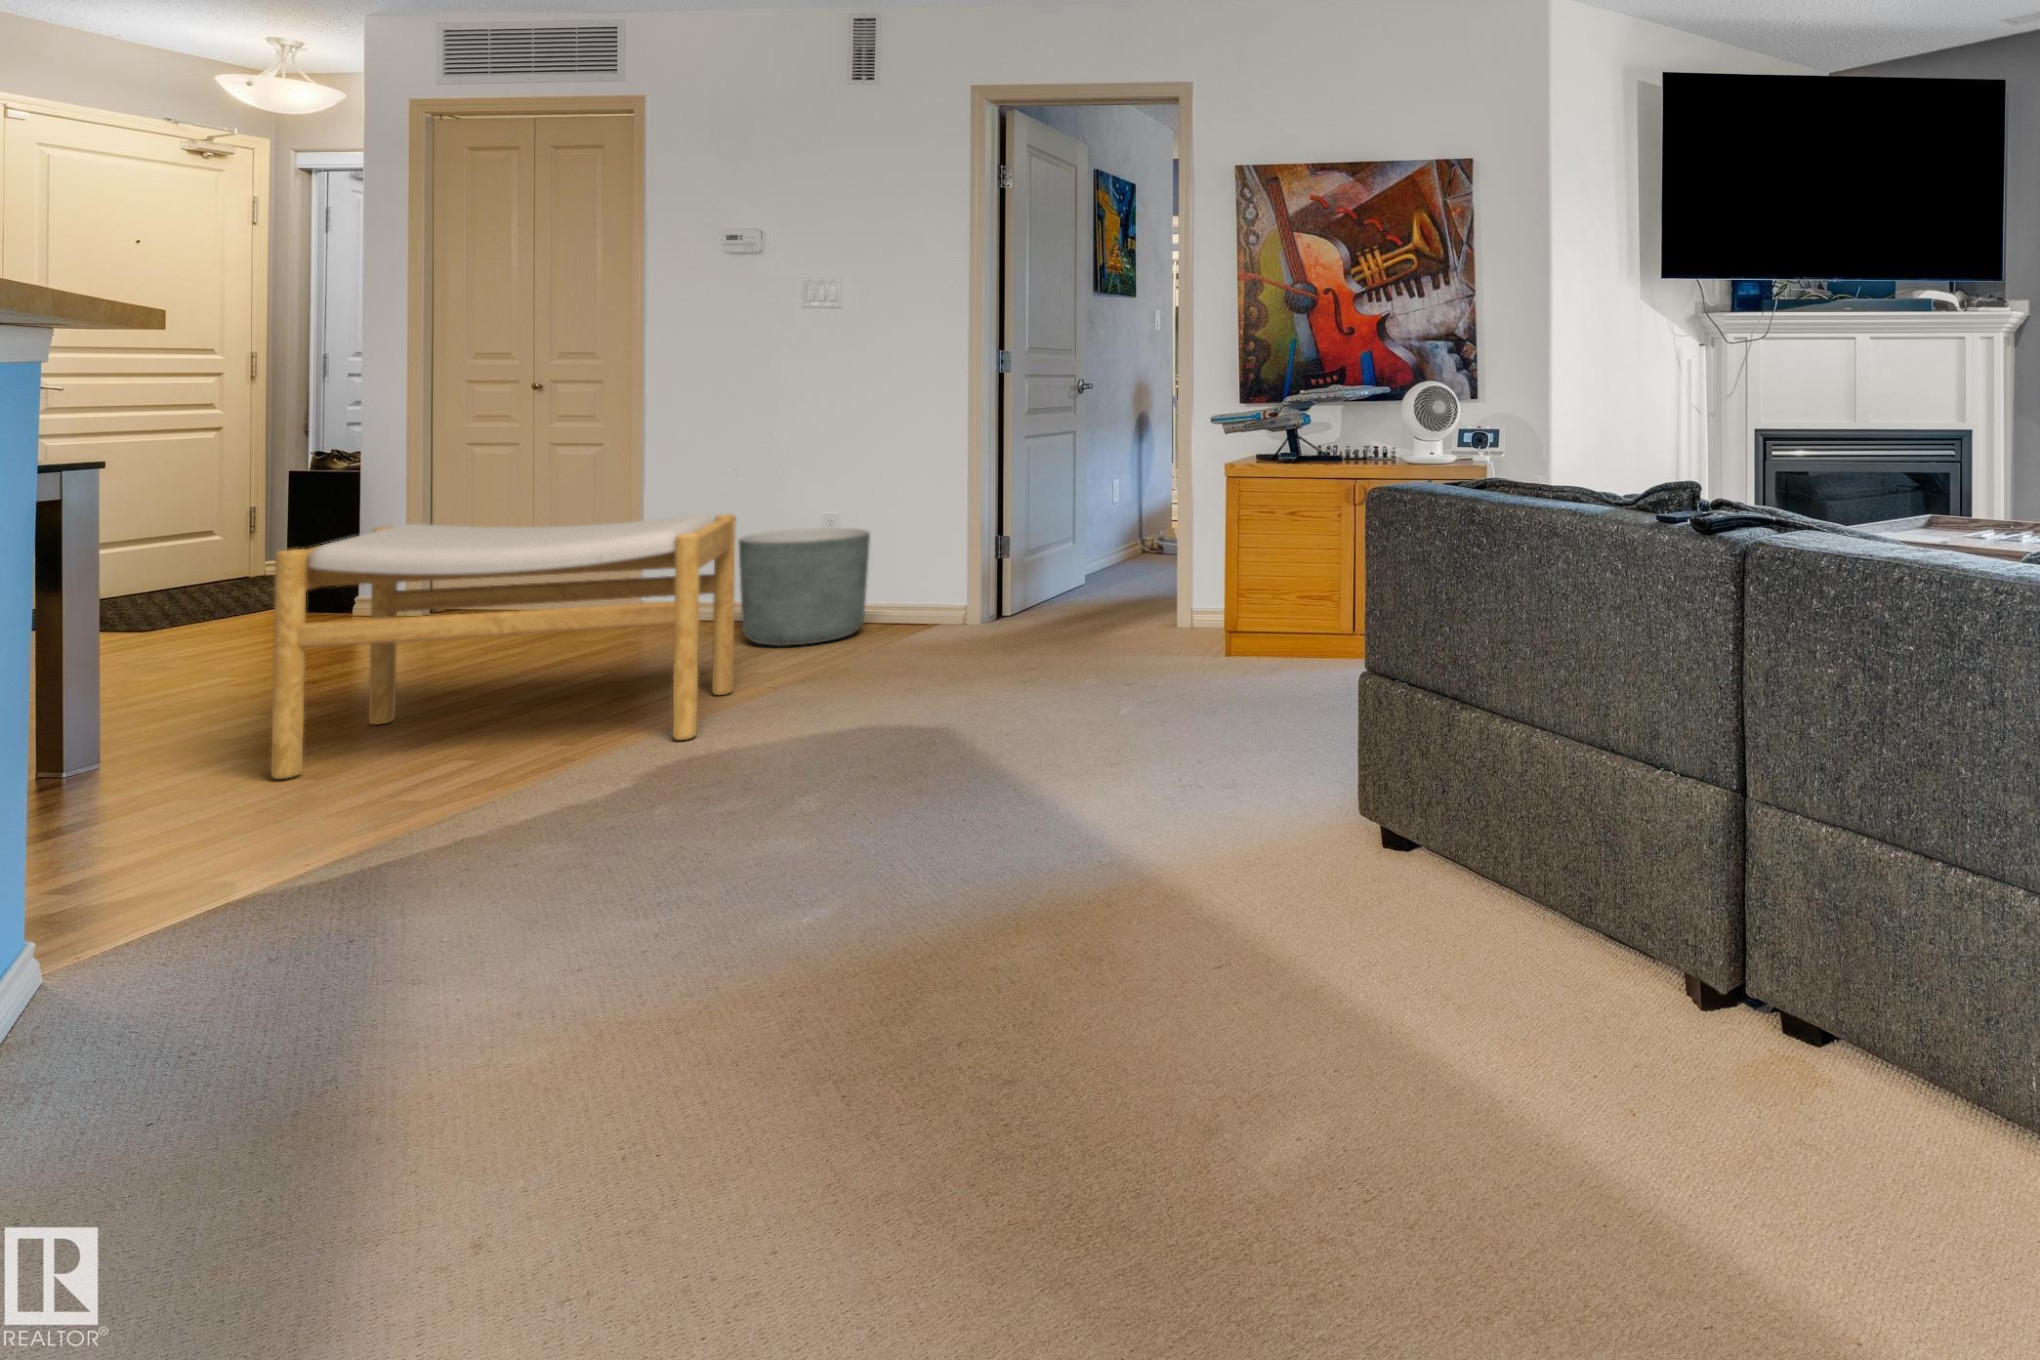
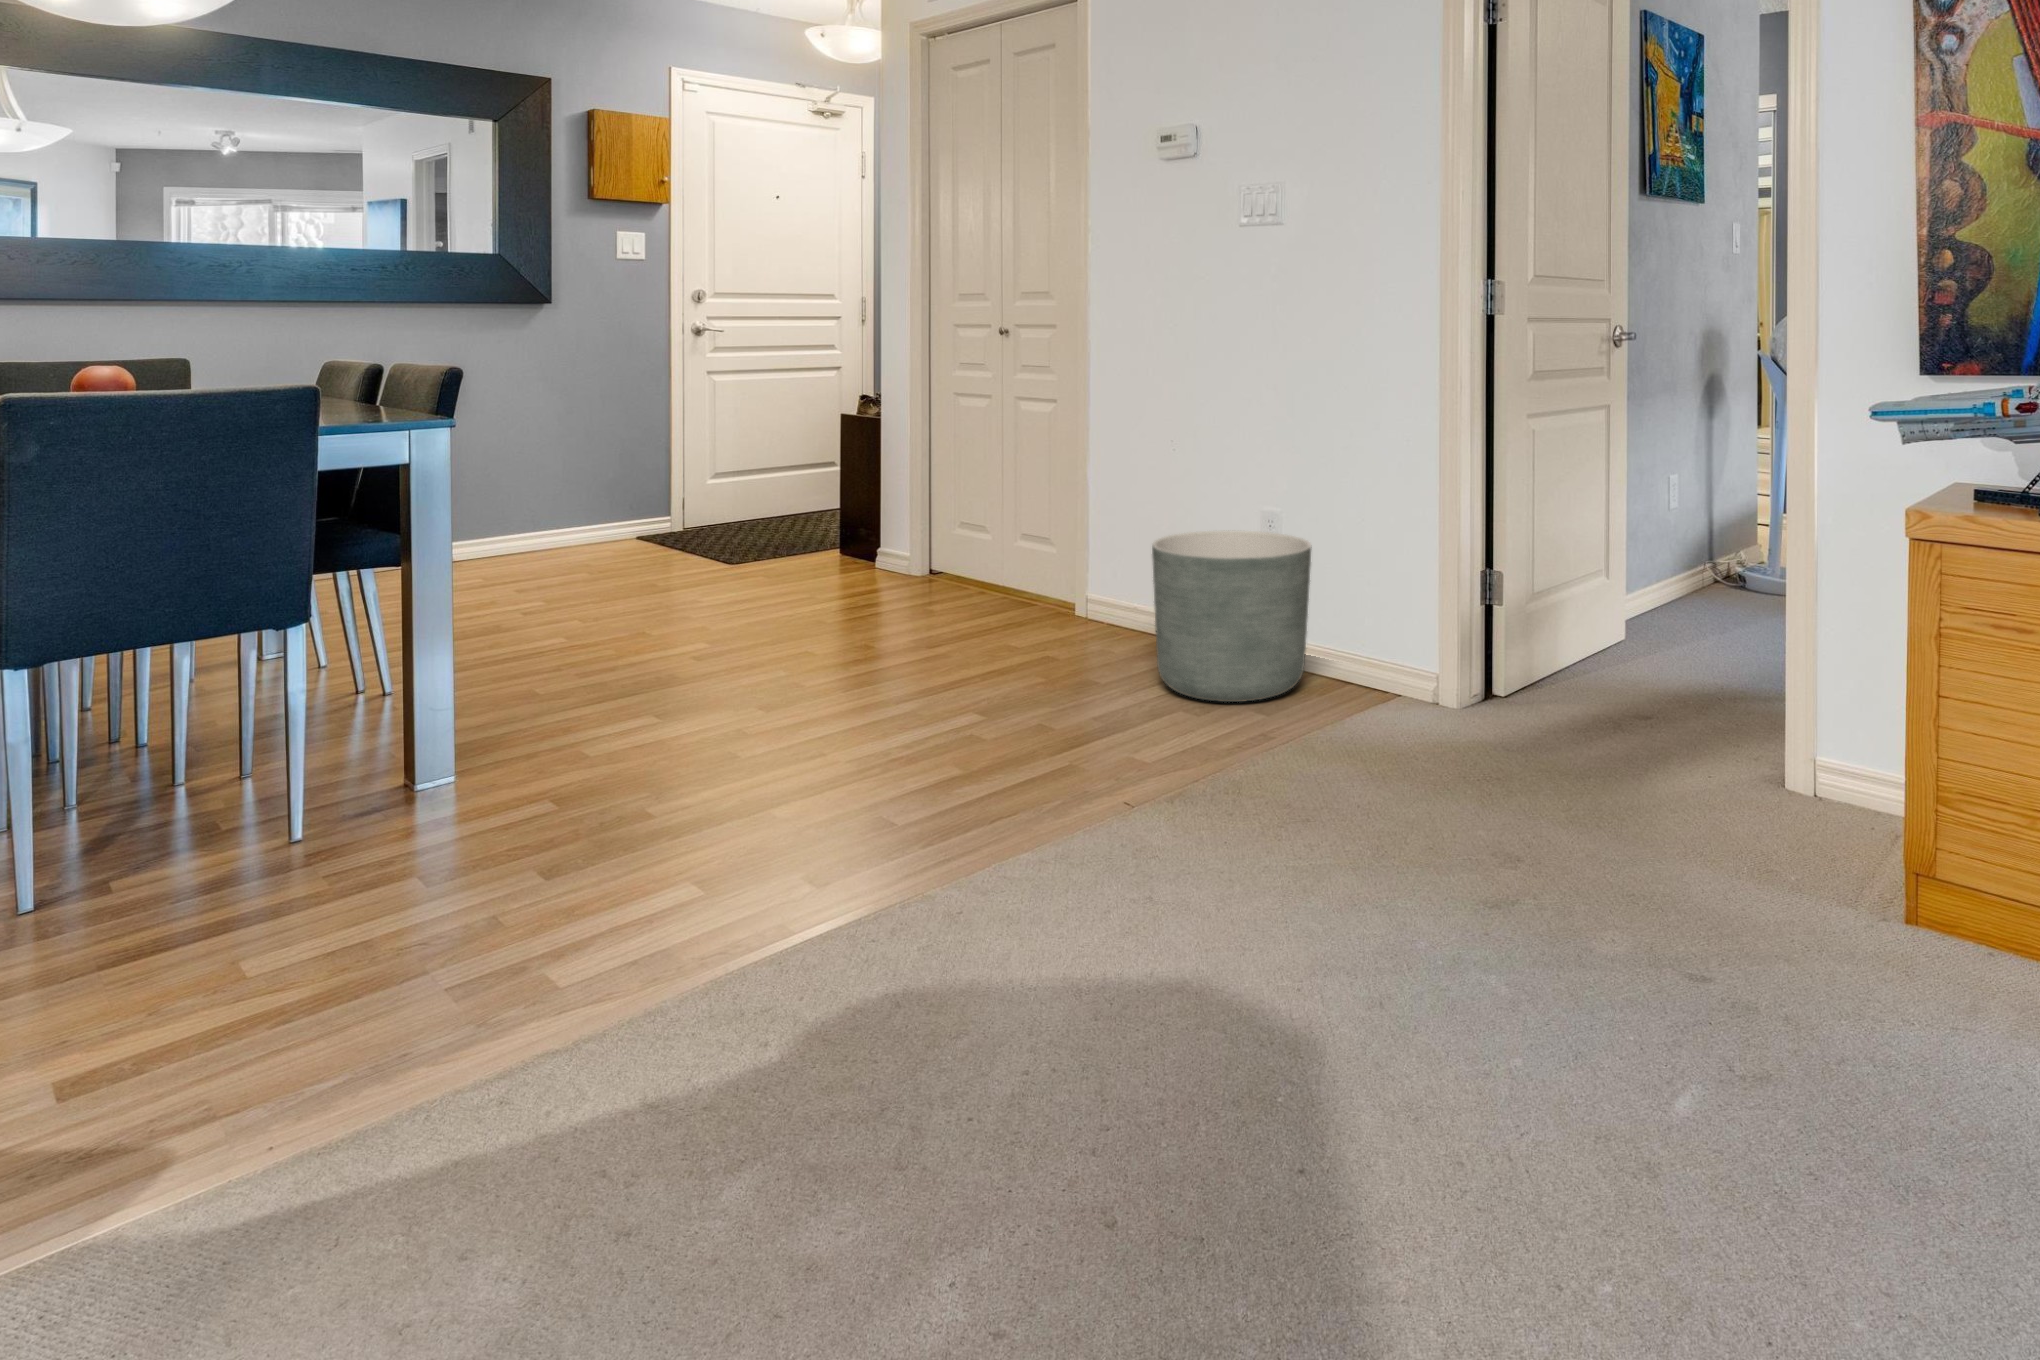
footstool: present [271,514,736,779] -> none [547,509,1089,901]

